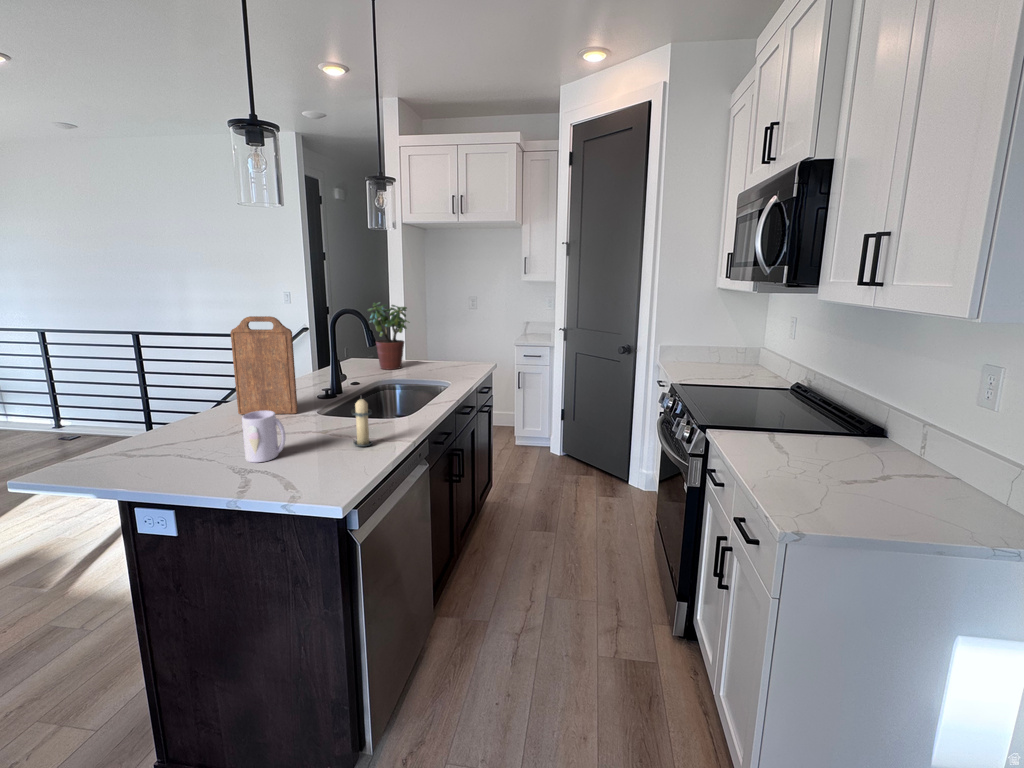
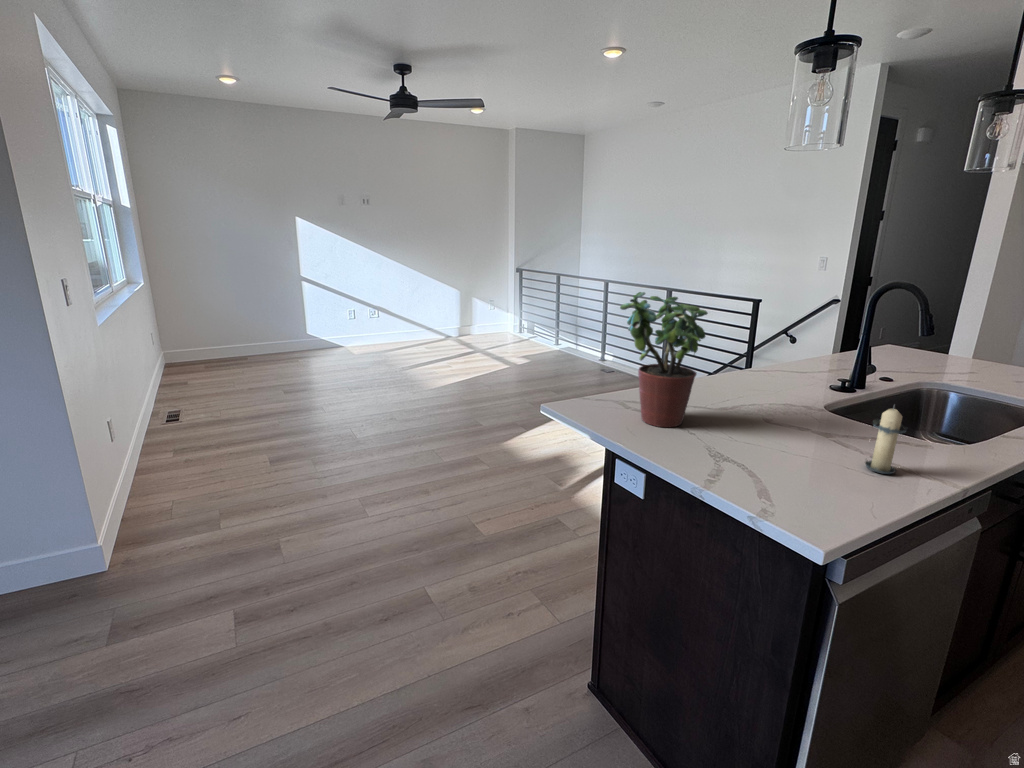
potted plant: present [368,302,408,370] -> present [620,292,708,427]
cutting board: present [231,316,298,414] -> none [733,282,816,401]
mug: present [242,411,286,463] -> none [725,393,776,453]

